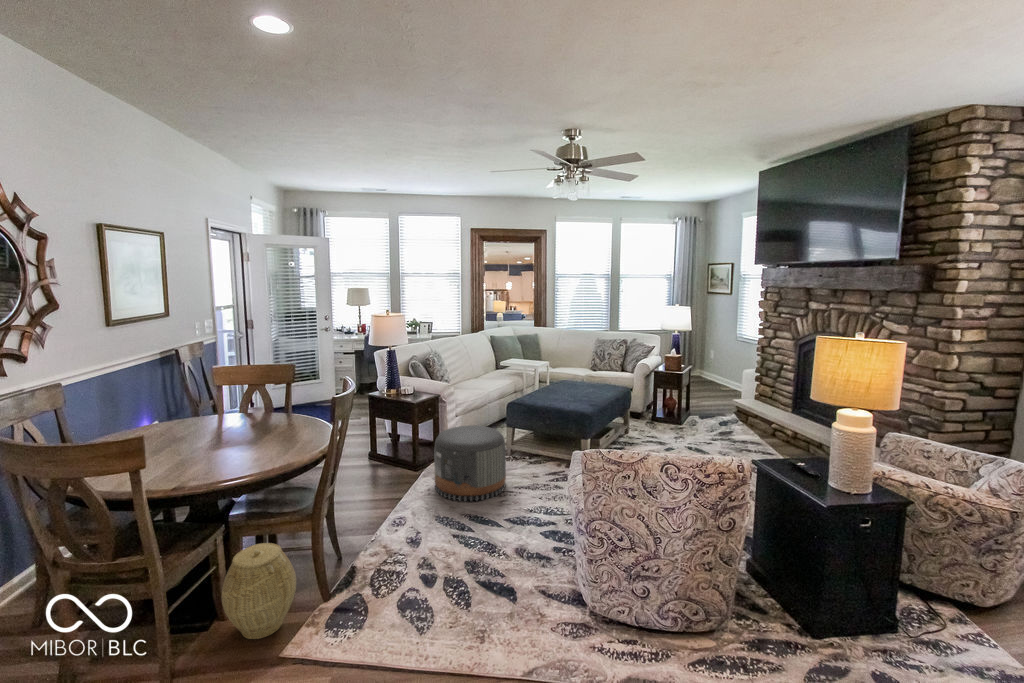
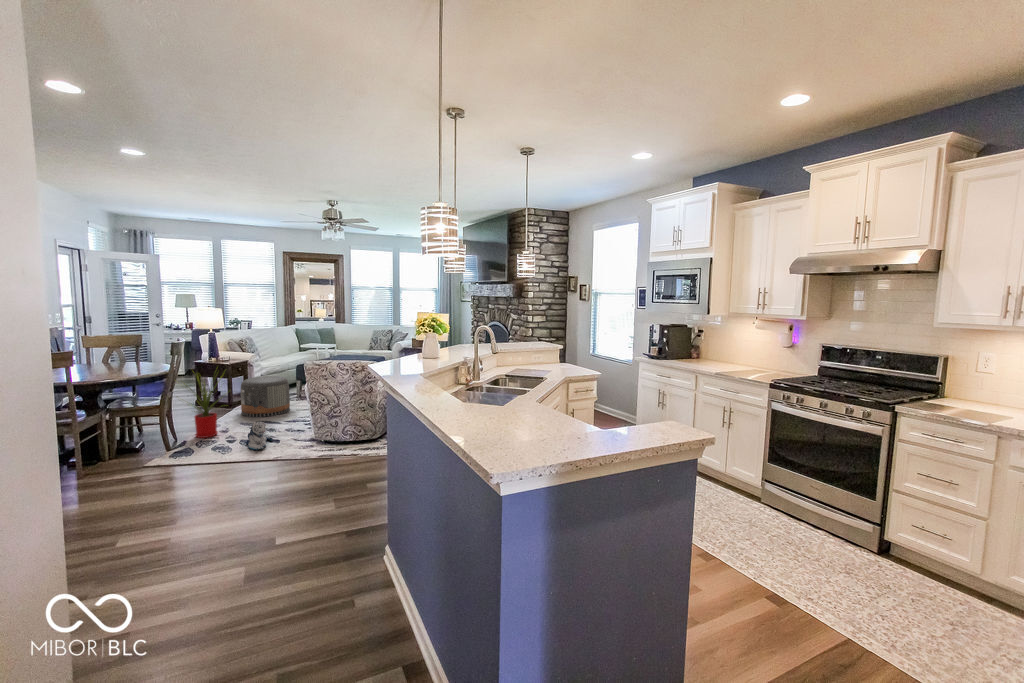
house plant: none [337,424,432,558] -> present [184,374,222,438]
woven basket: present [222,543,296,639] -> none [104,419,148,464]
plush toy: none [458,557,505,628] -> present [246,422,273,450]

